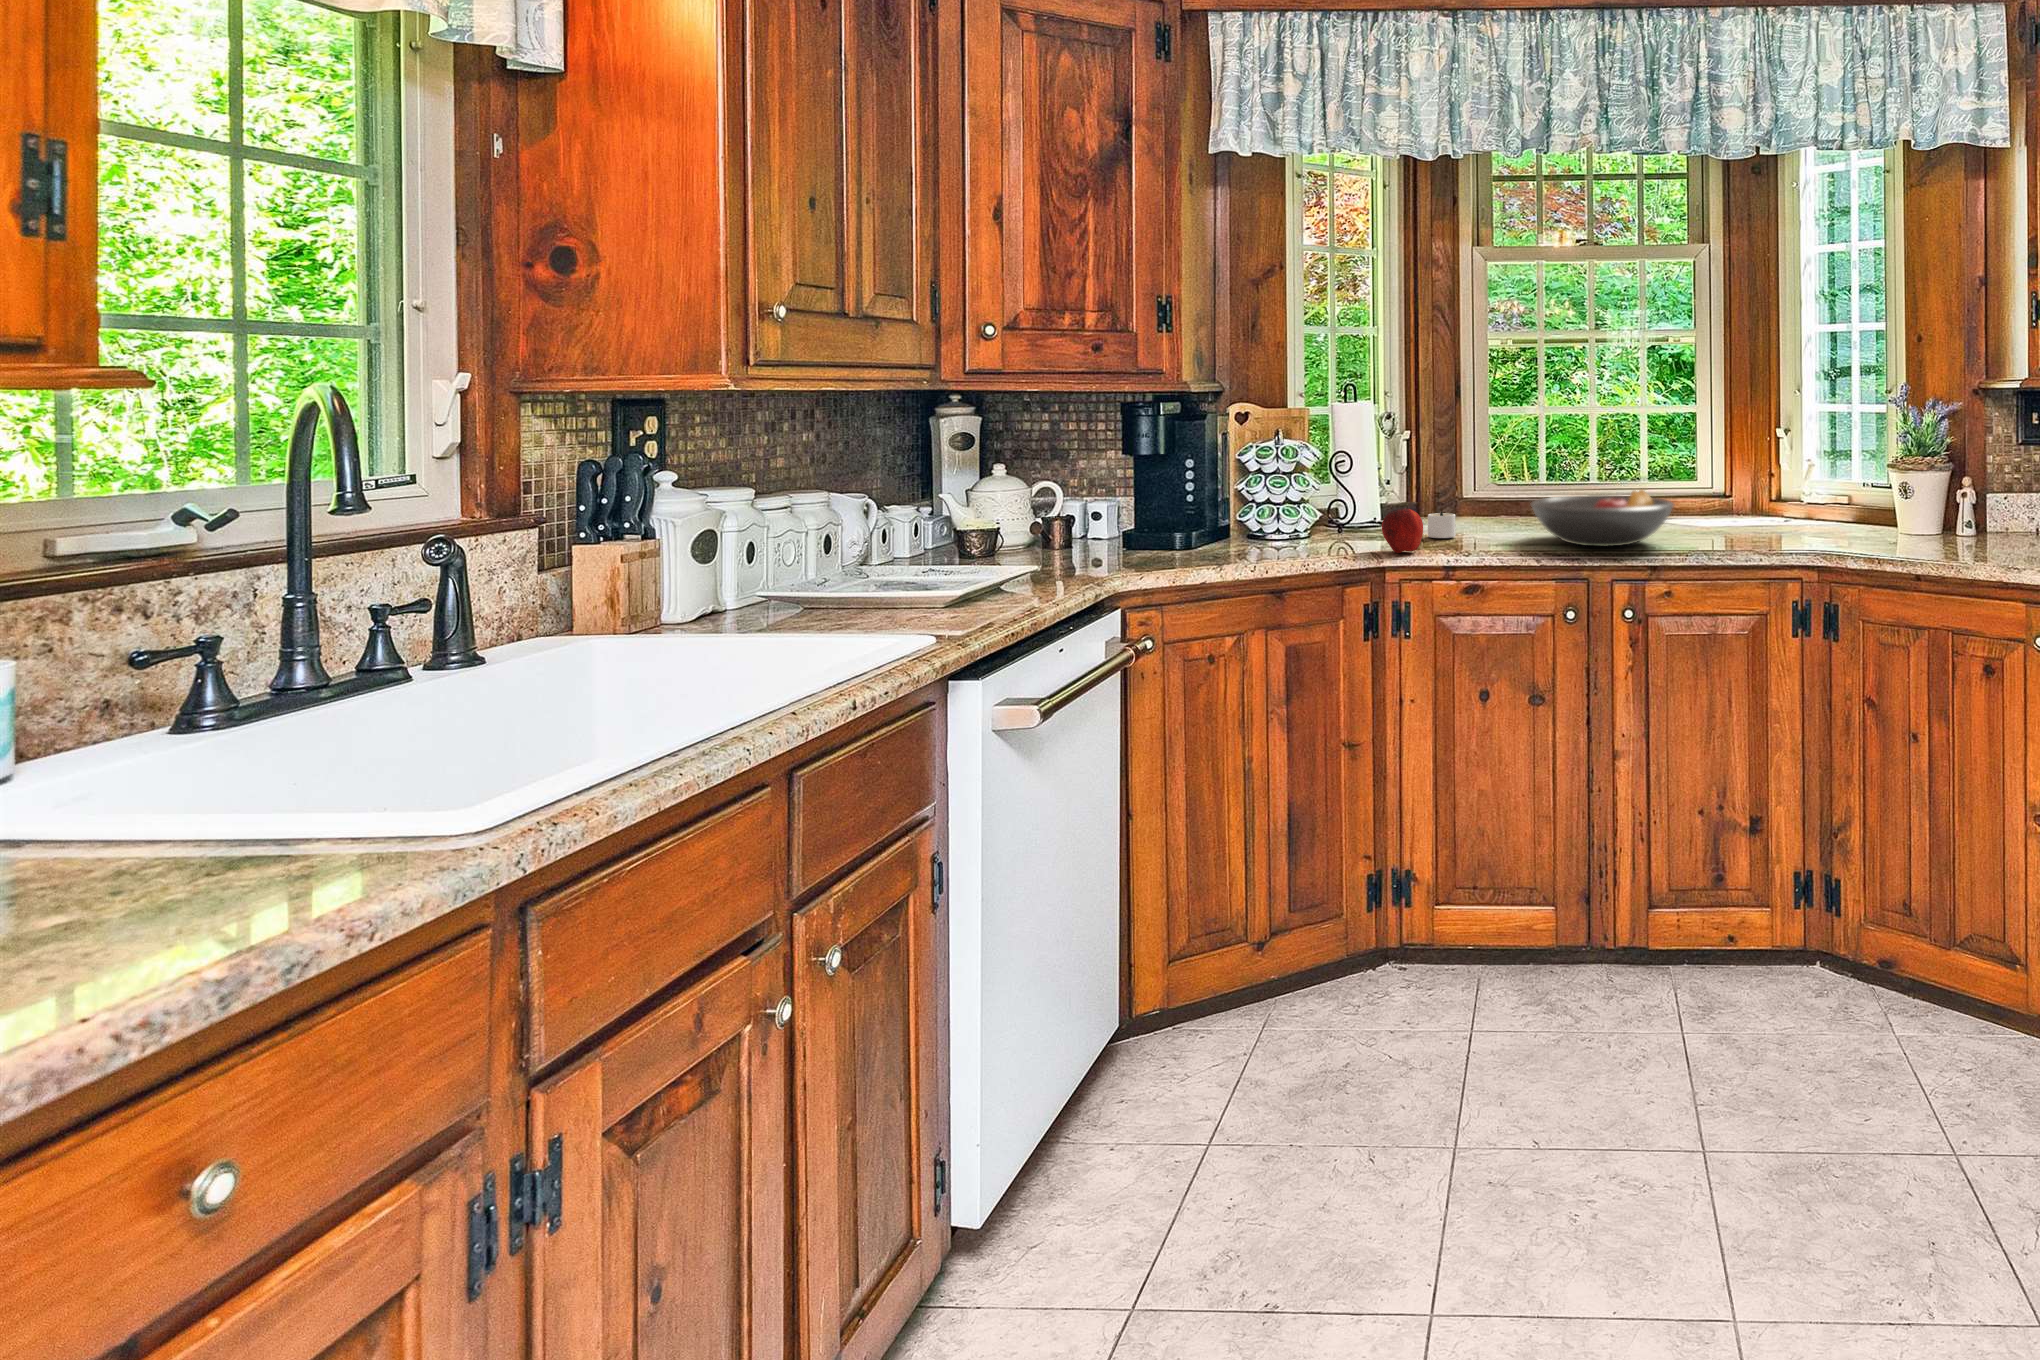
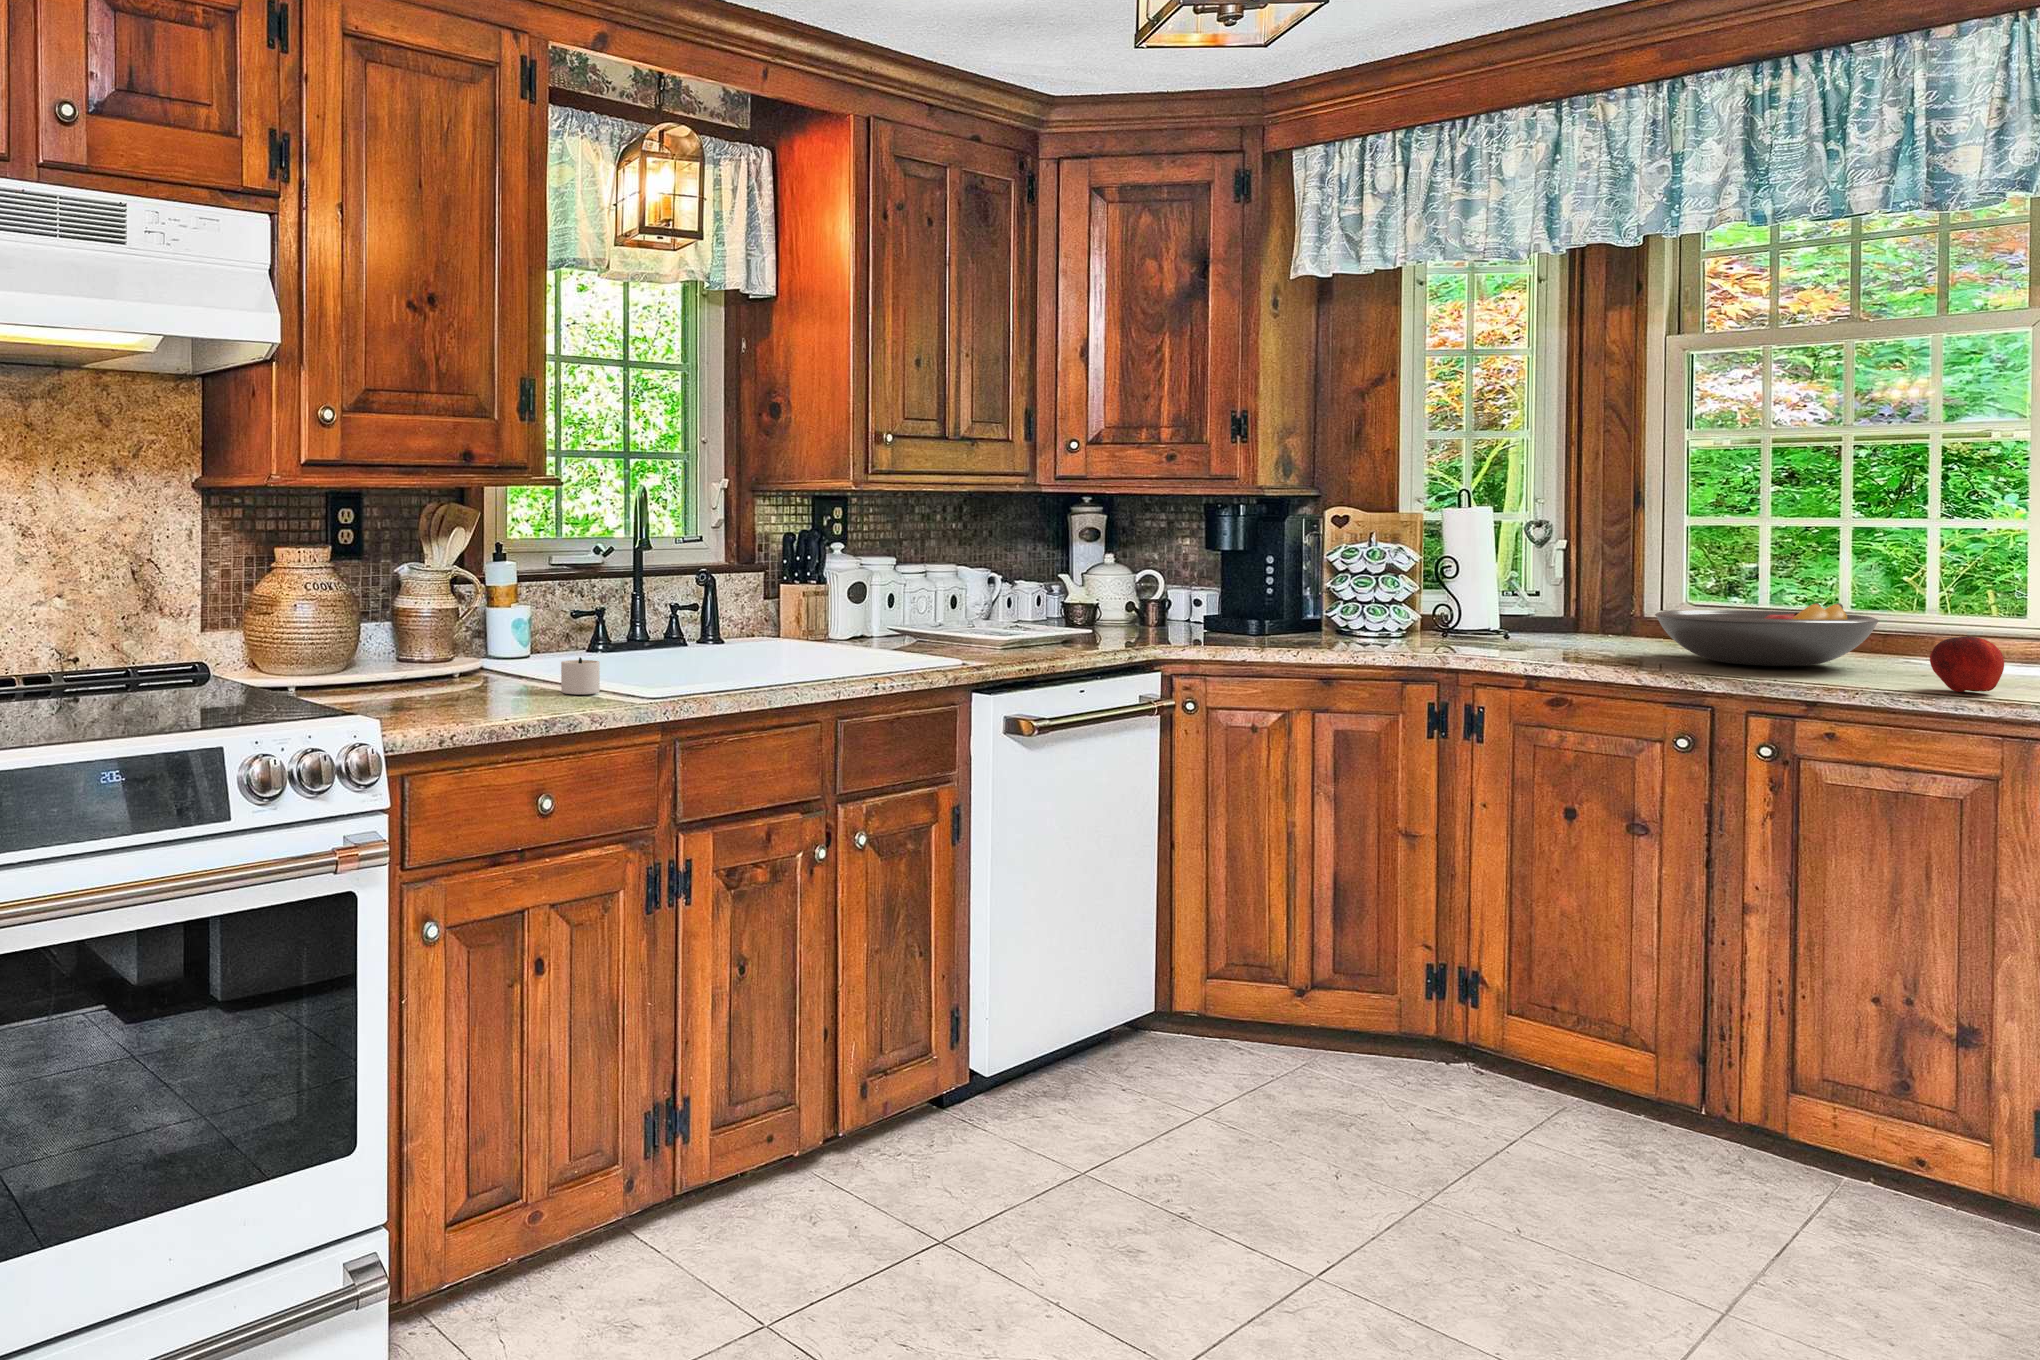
apple: present [1382,508,1423,553] -> present [1930,636,2004,692]
candle: present [1428,512,1455,538] -> present [561,657,600,694]

